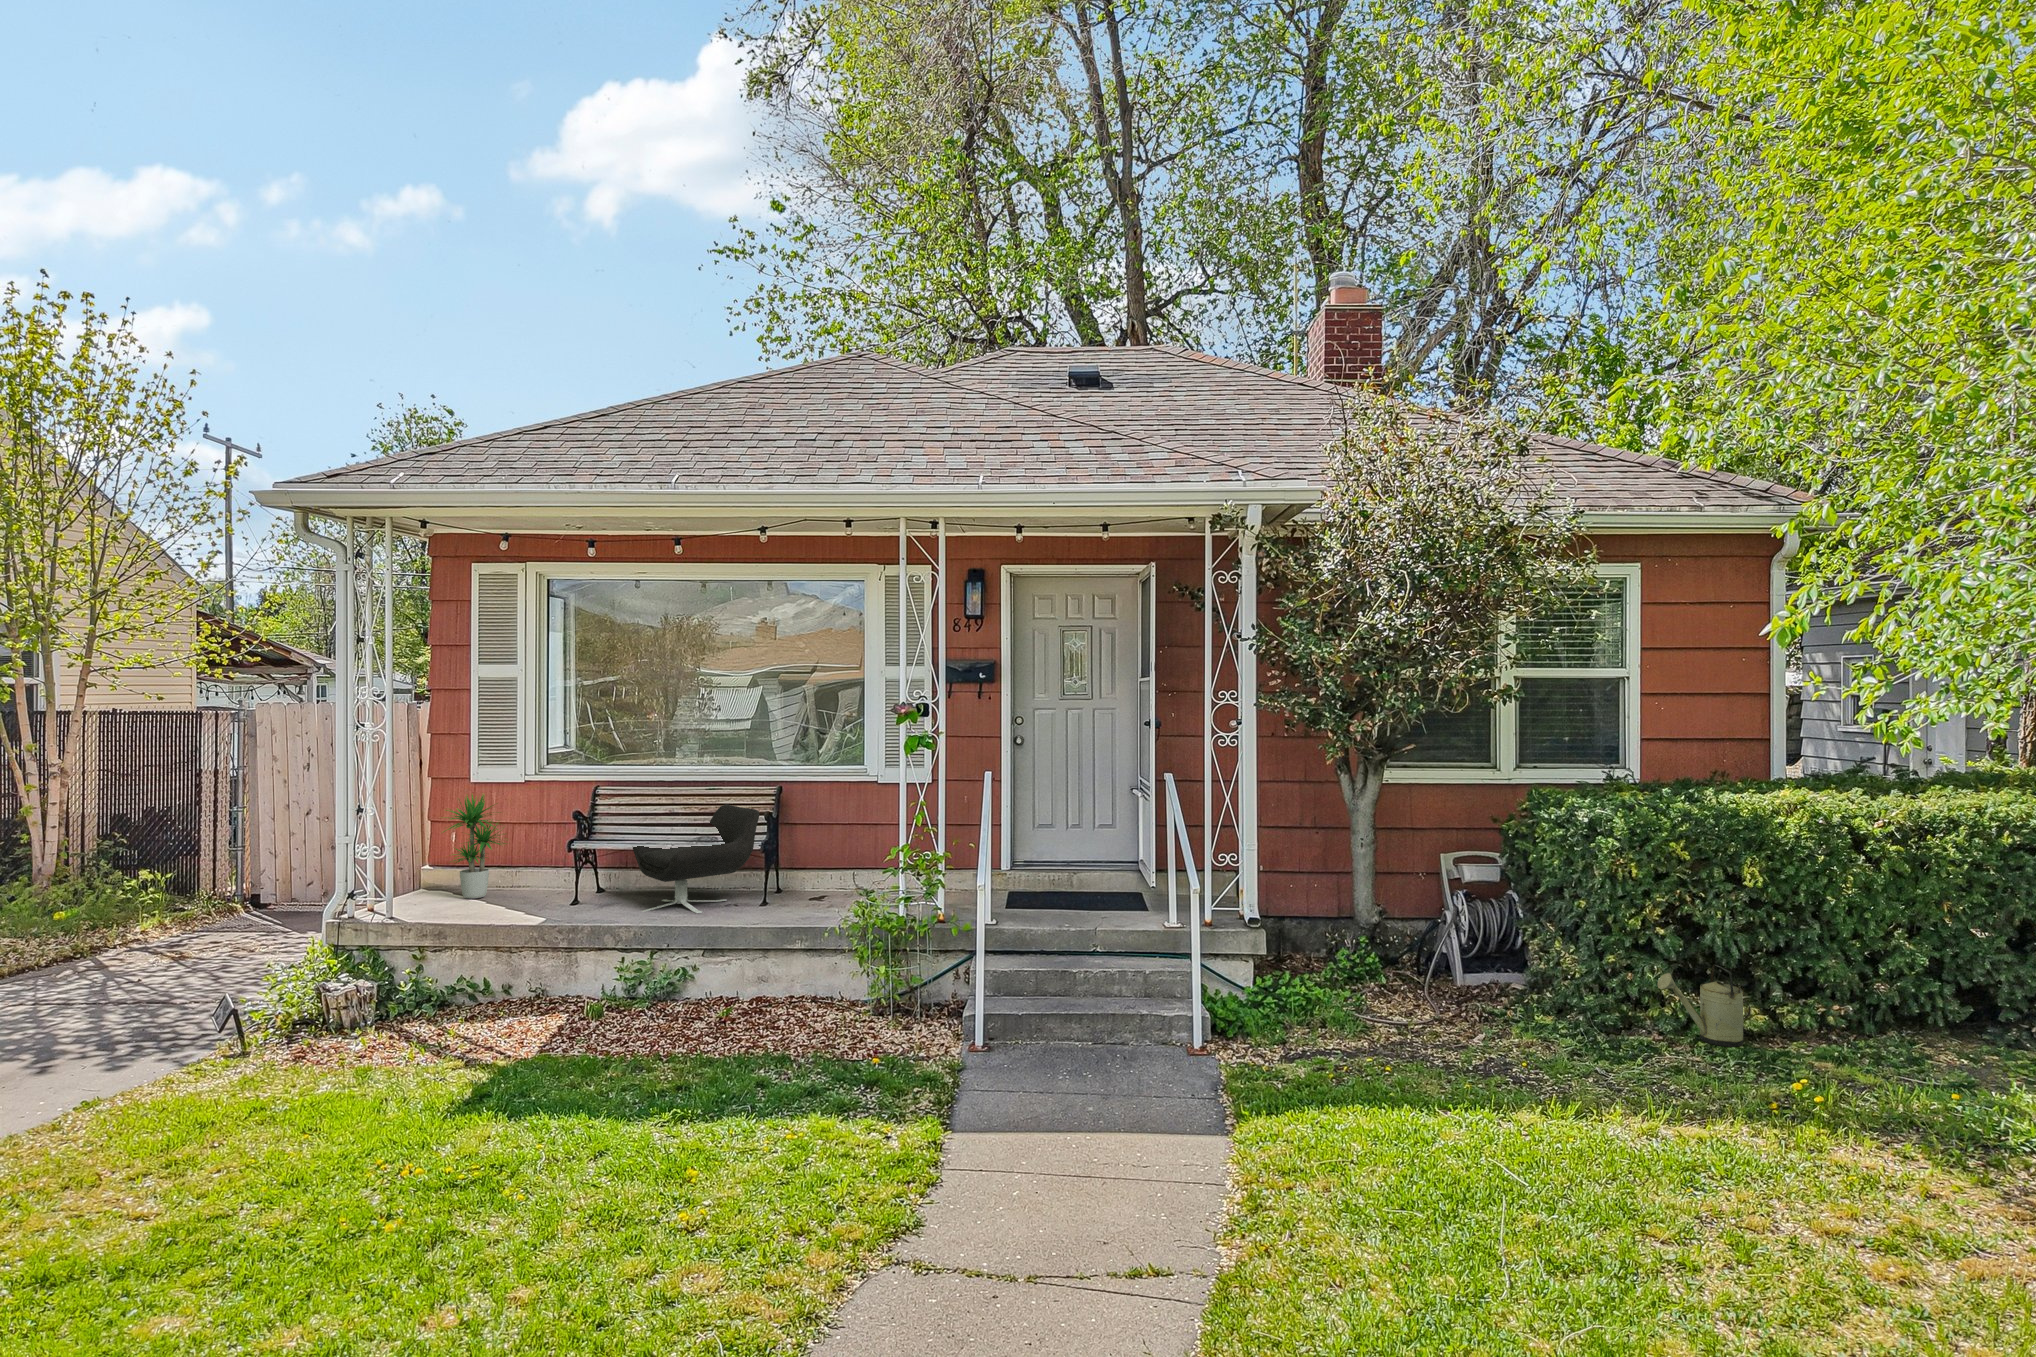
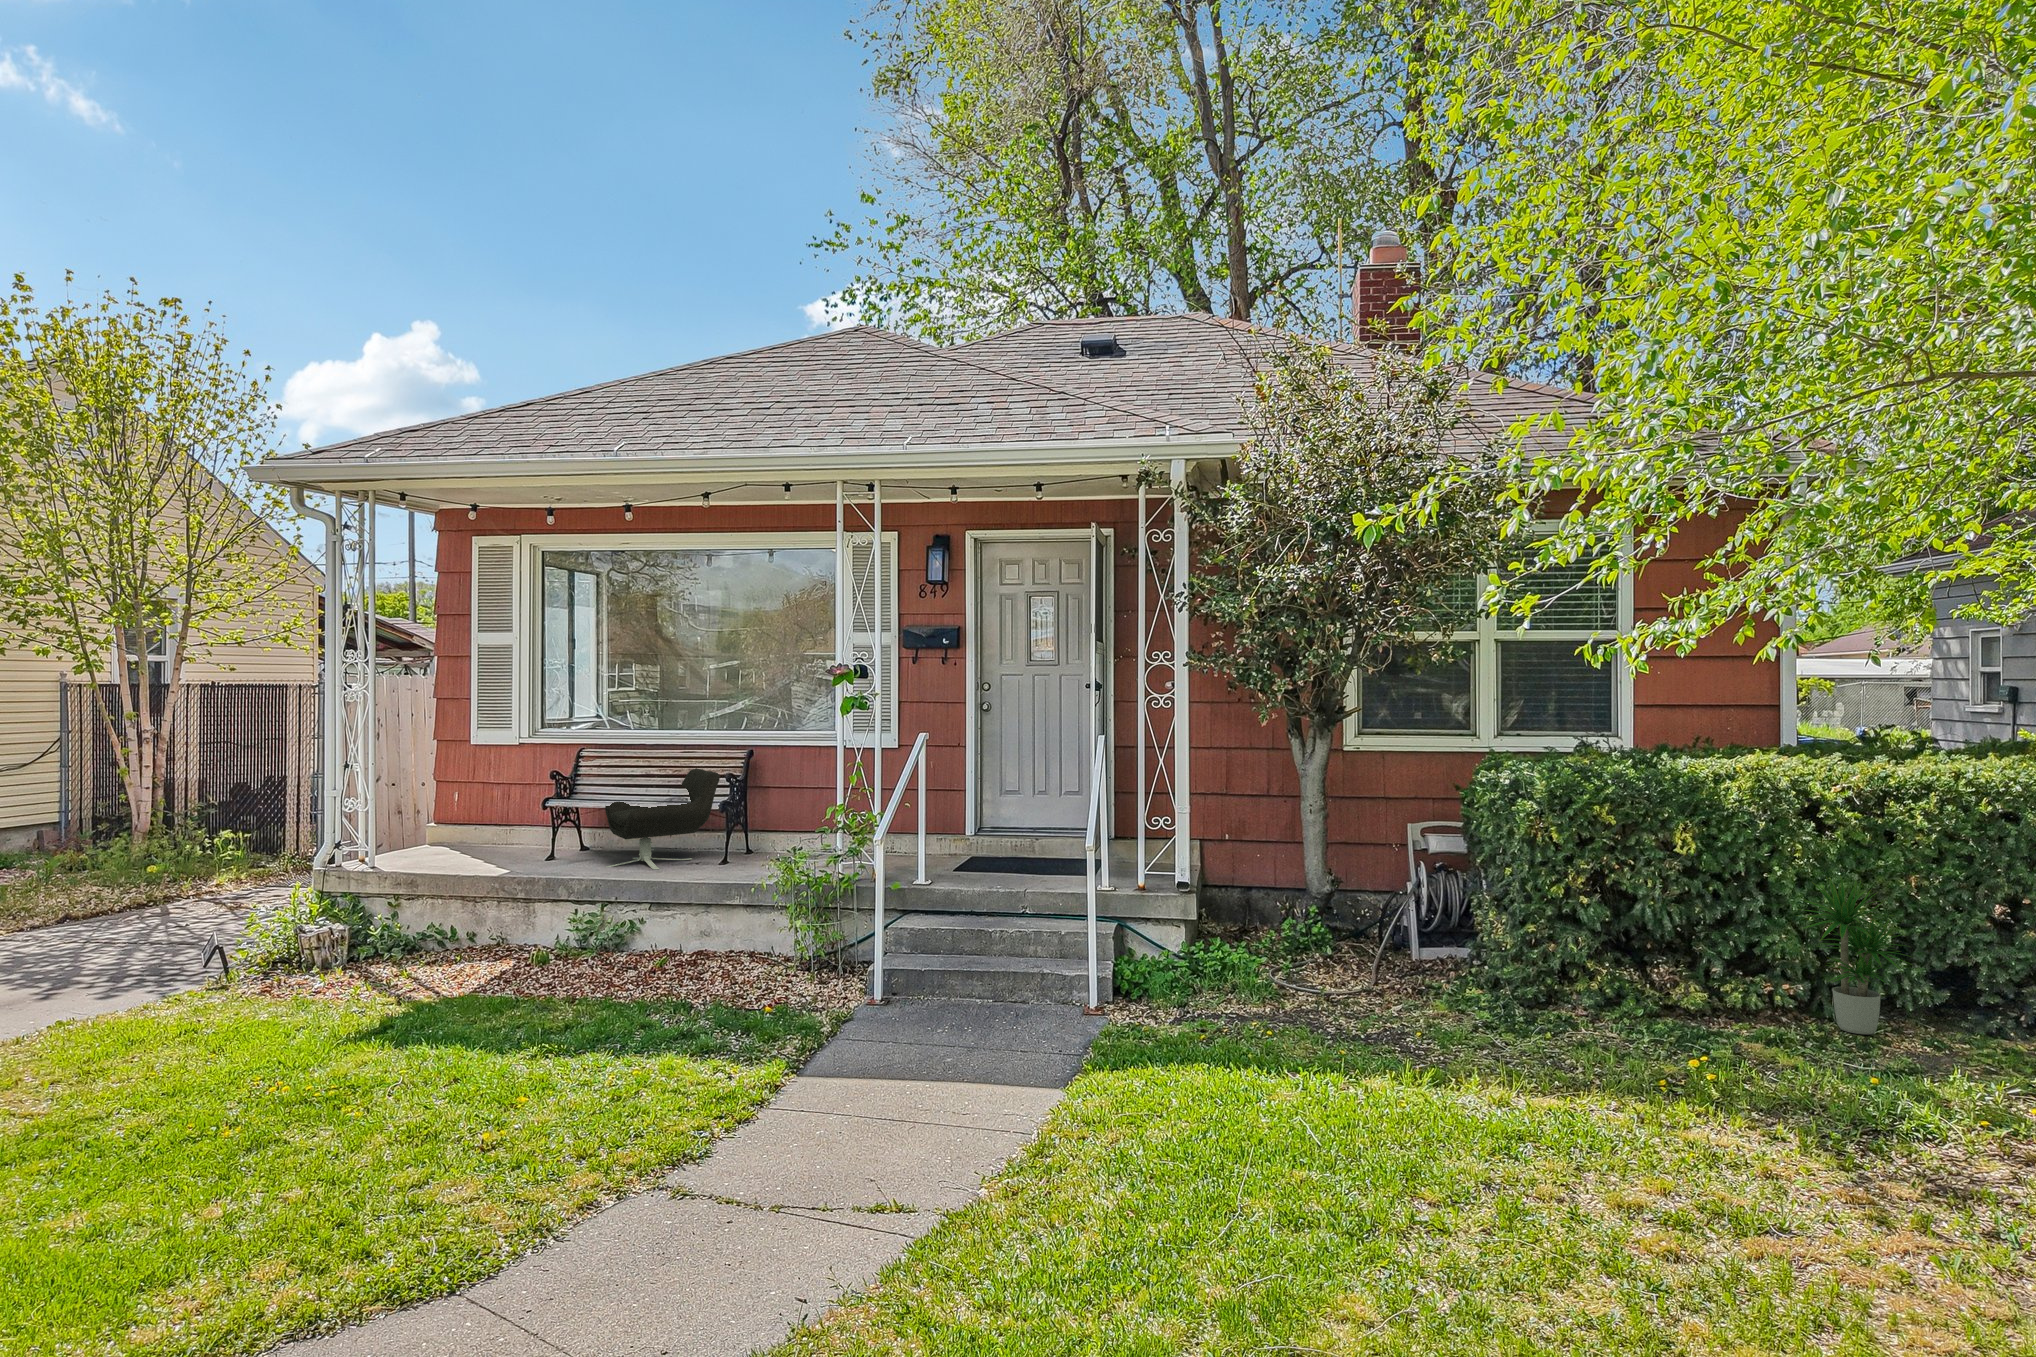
potted plant: present [443,794,506,899] -> present [1799,878,1910,1034]
watering can: present [1658,965,1751,1047] -> none [1578,937,1681,1024]

